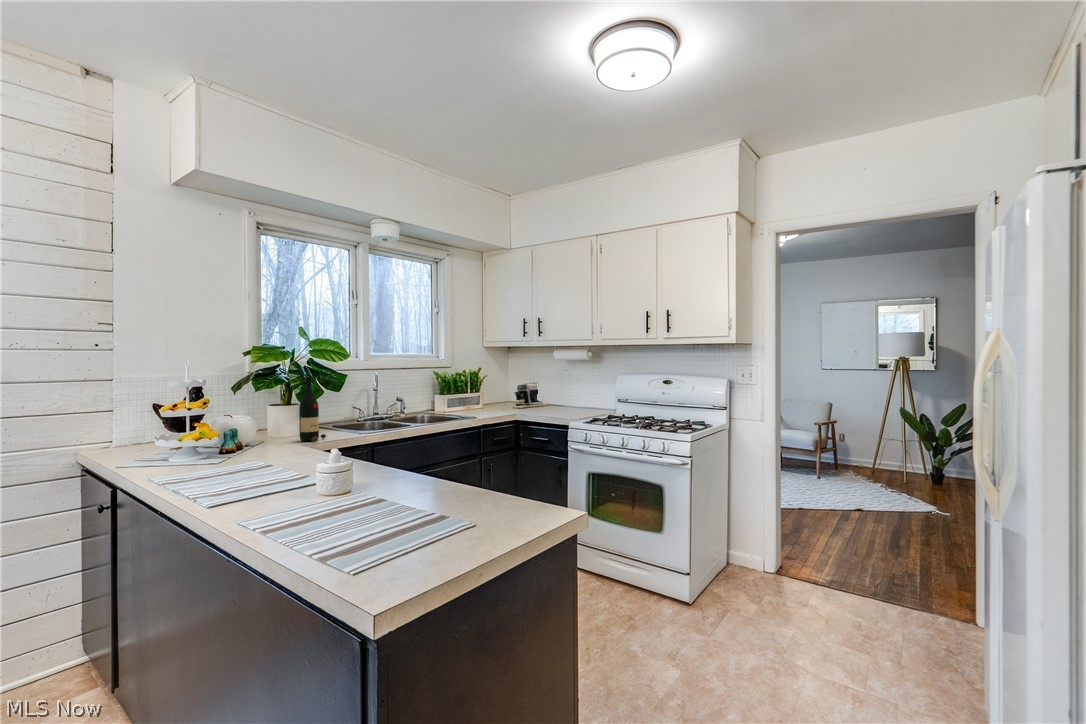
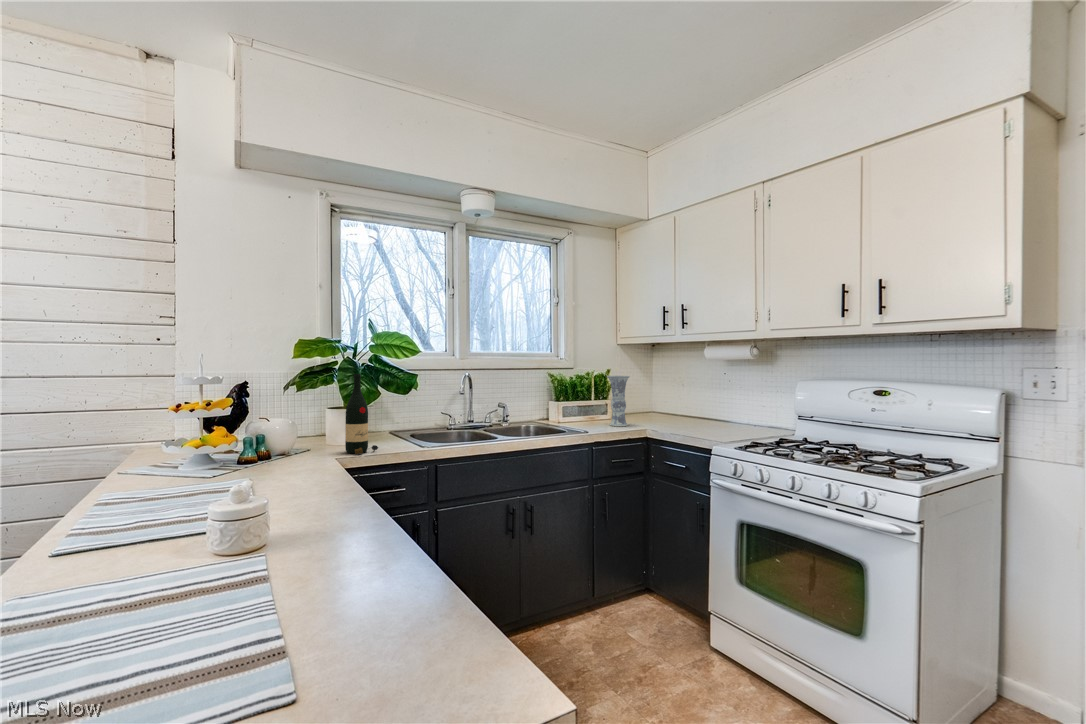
vase: none [482,373,501,412] -> present [607,376,630,426]
coffee maker: present [515,383,548,408] -> none [650,390,703,423]

